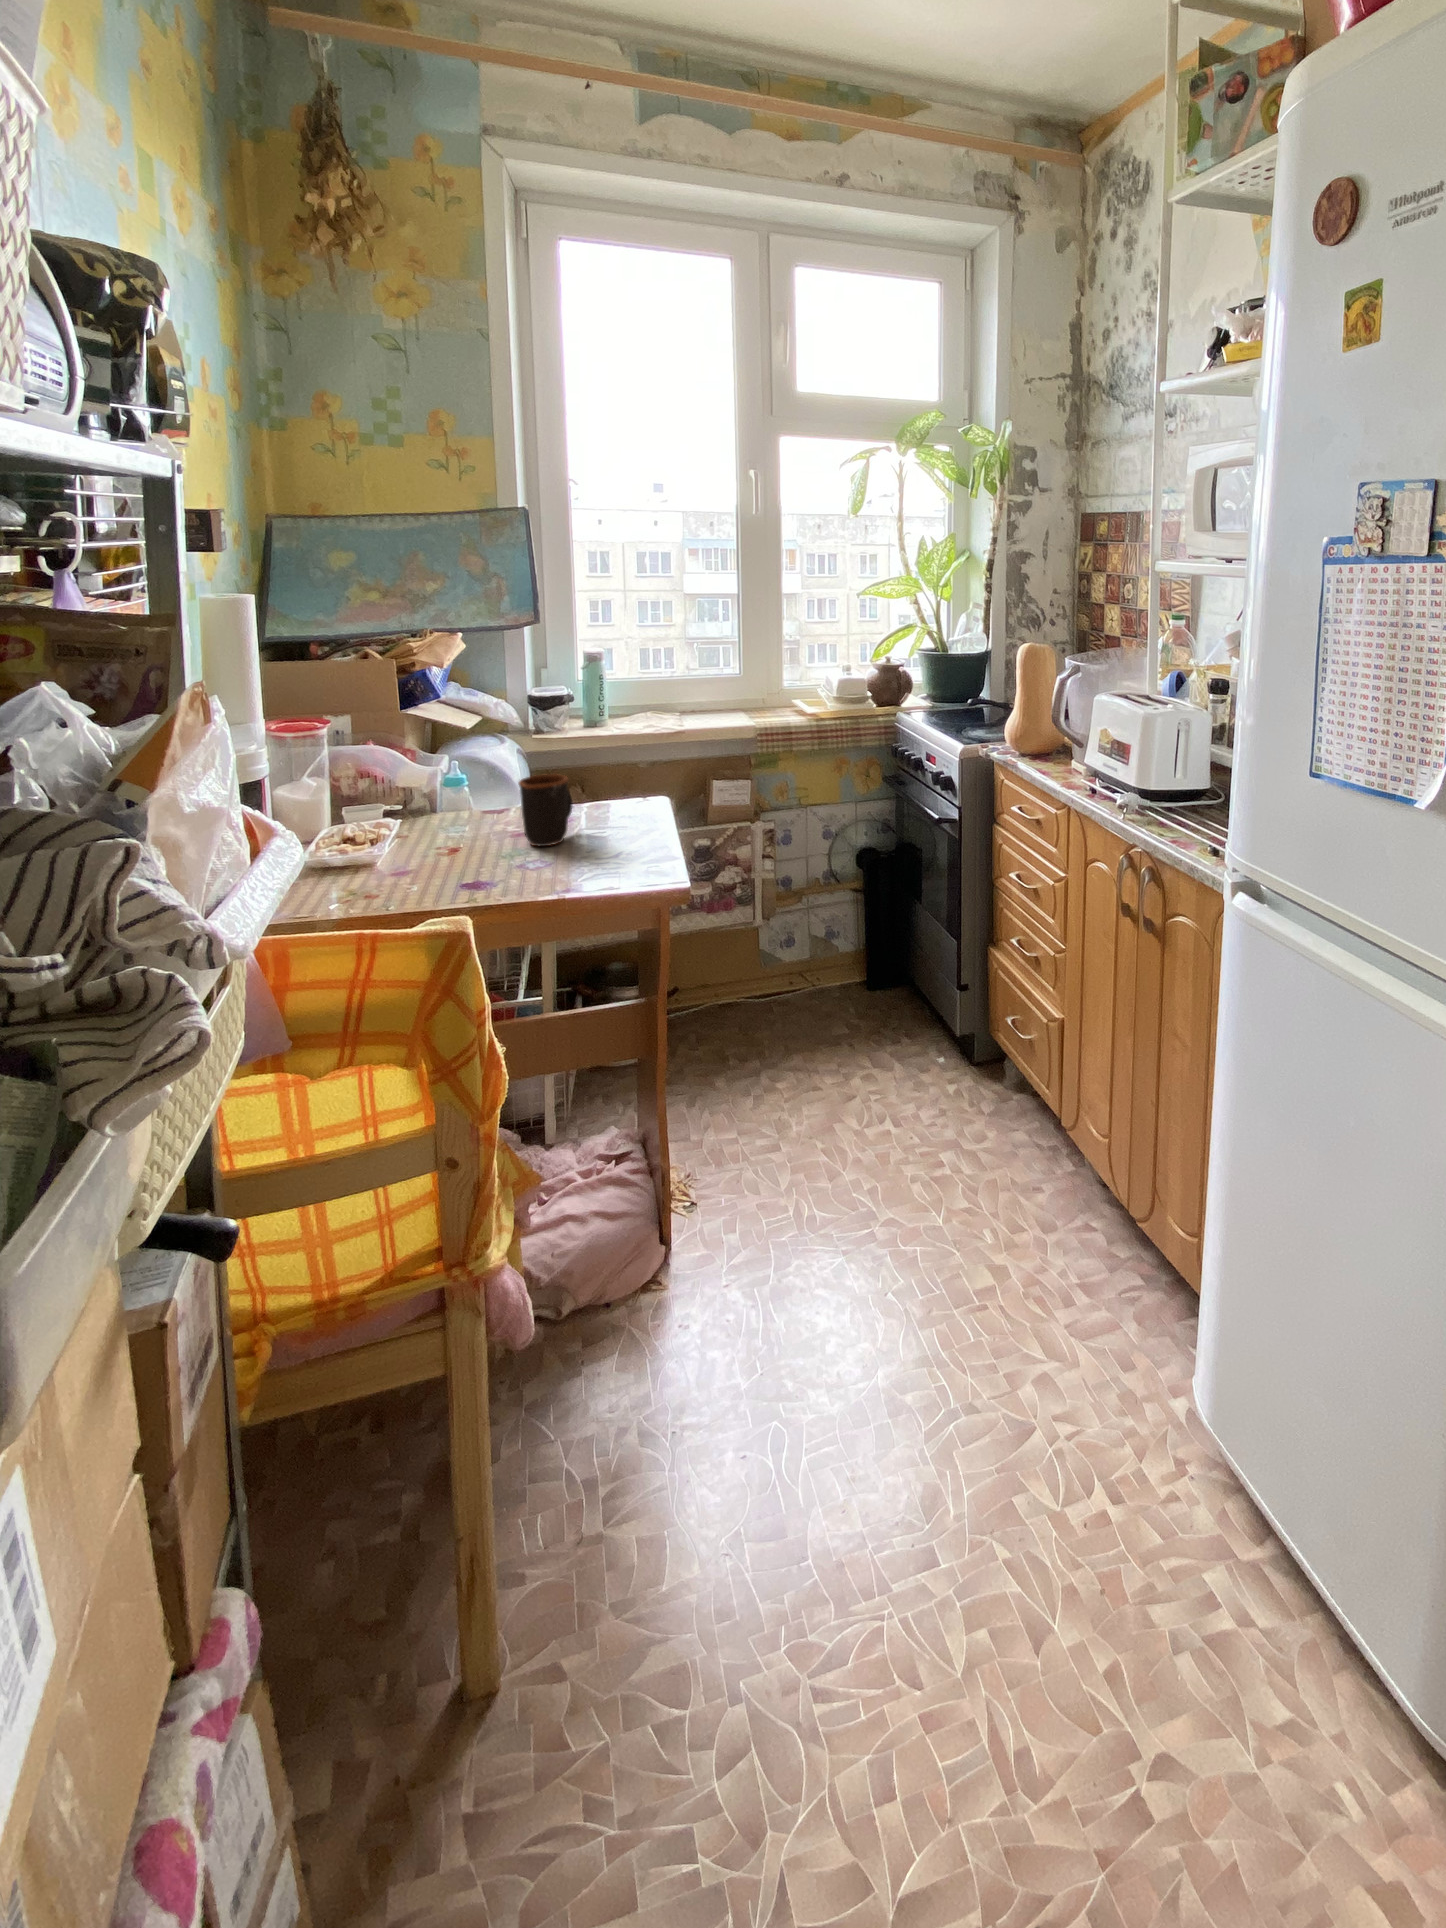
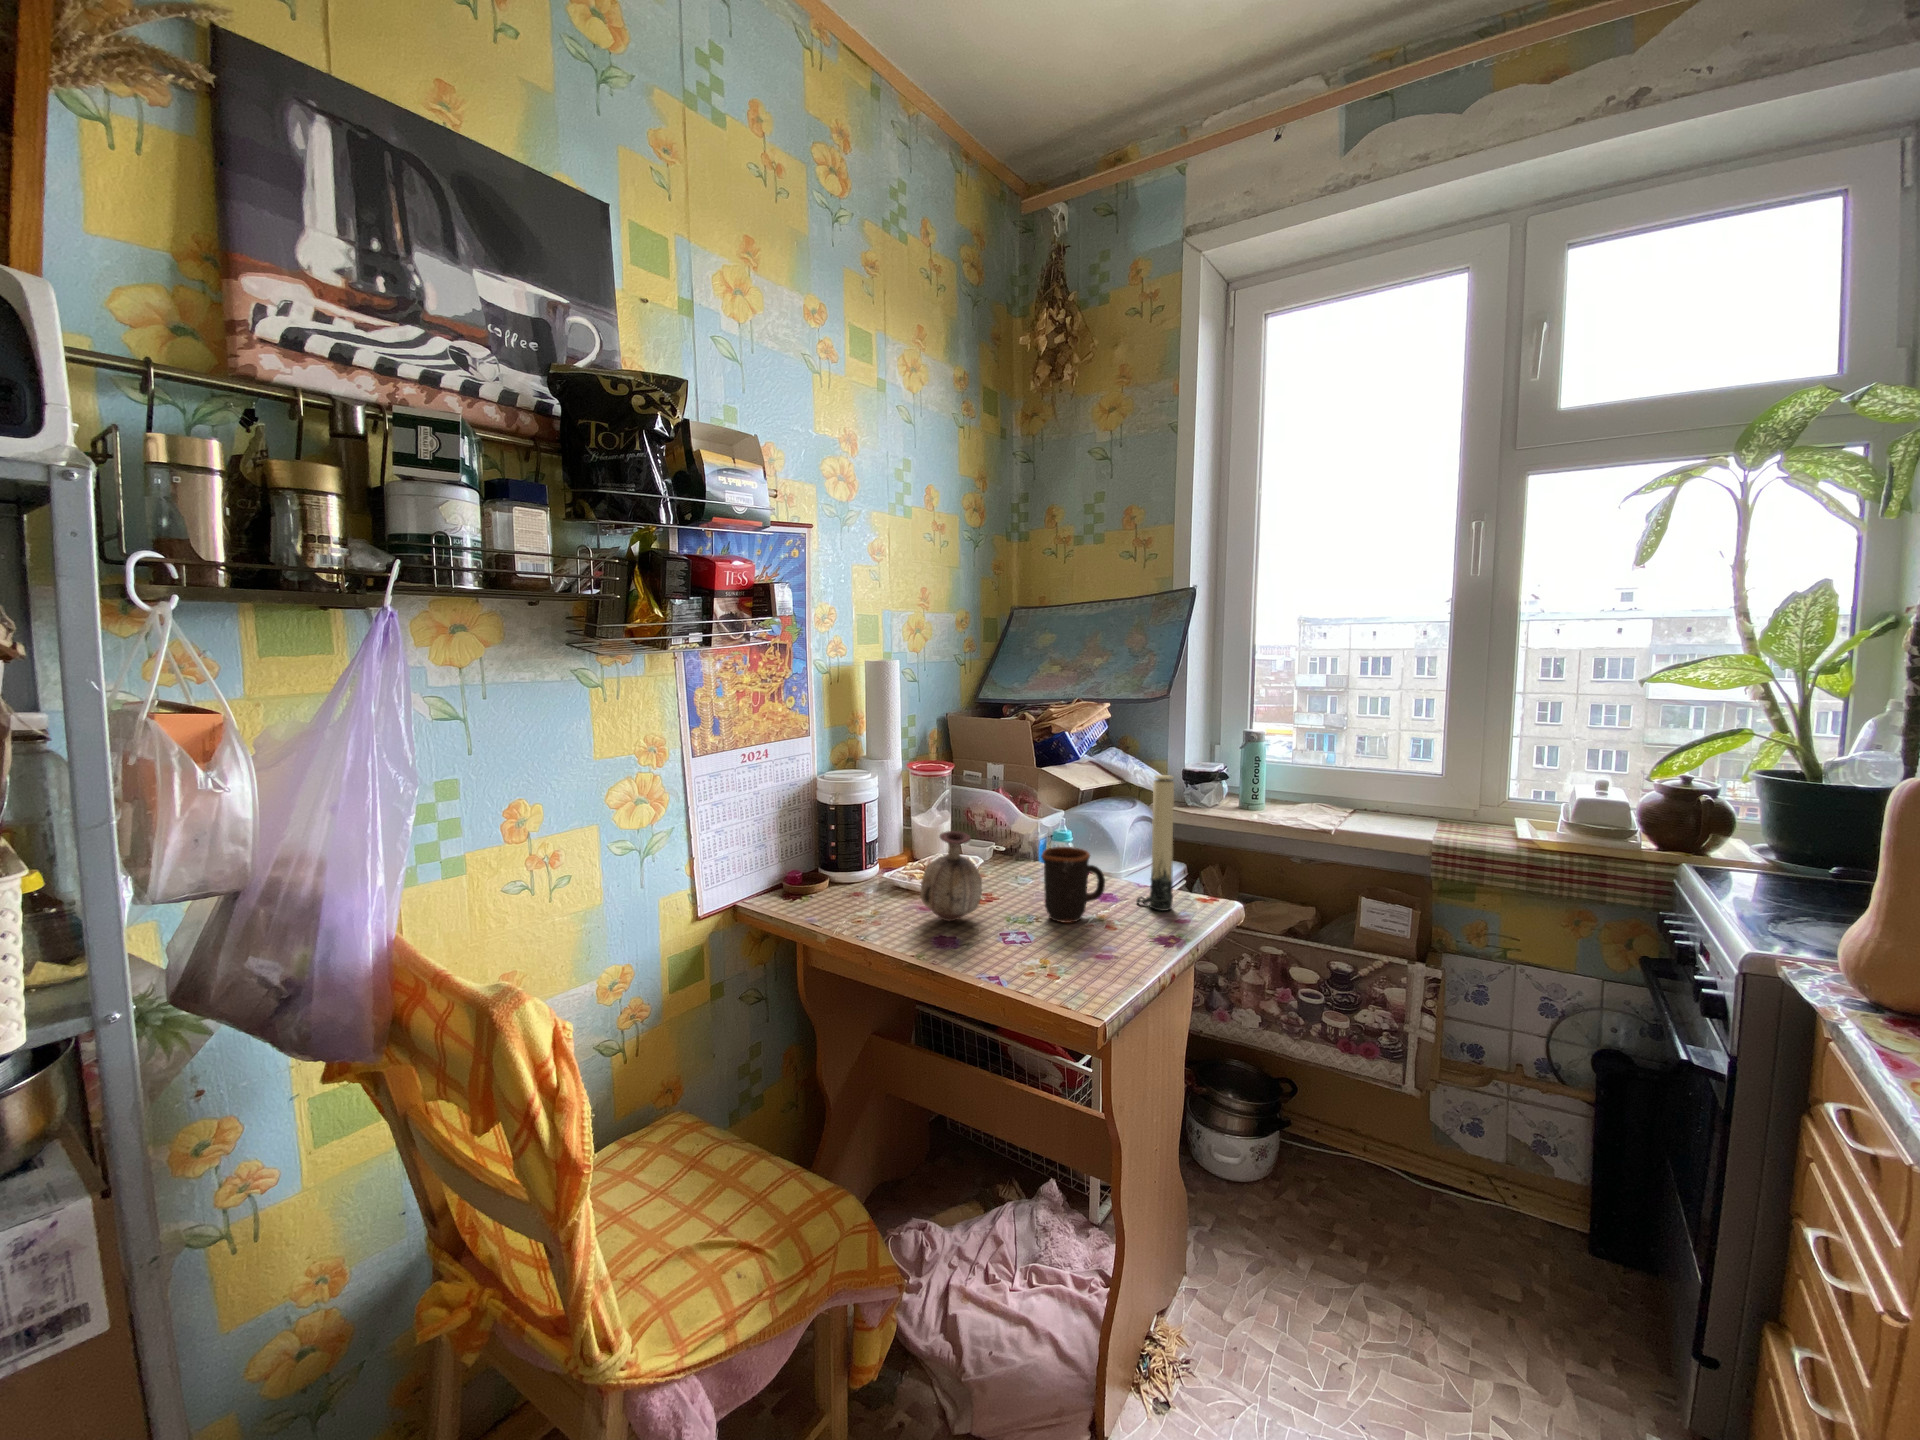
candle: none [589,694,626,817] -> present [1136,775,1174,911]
vase: none [399,779,474,875] -> present [920,831,982,921]

